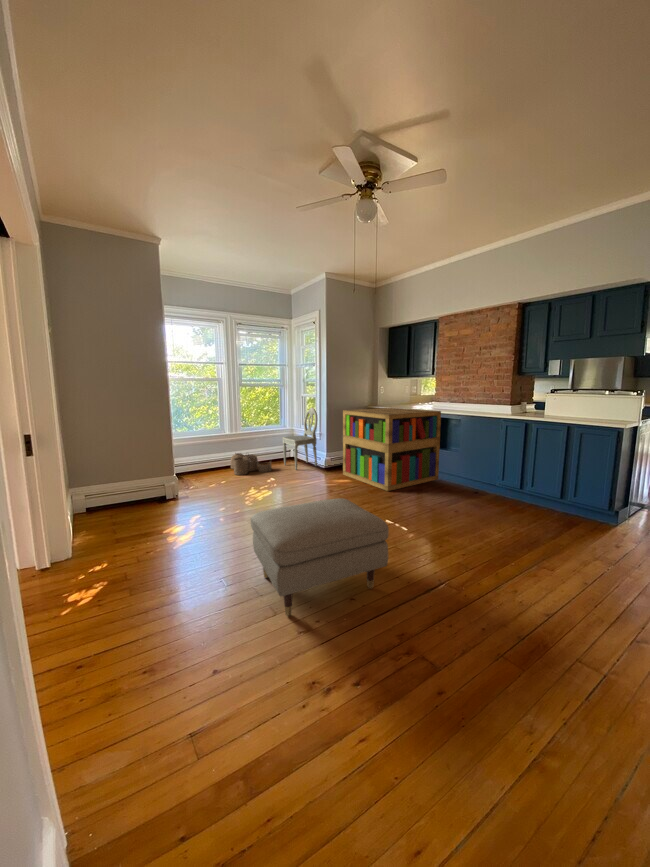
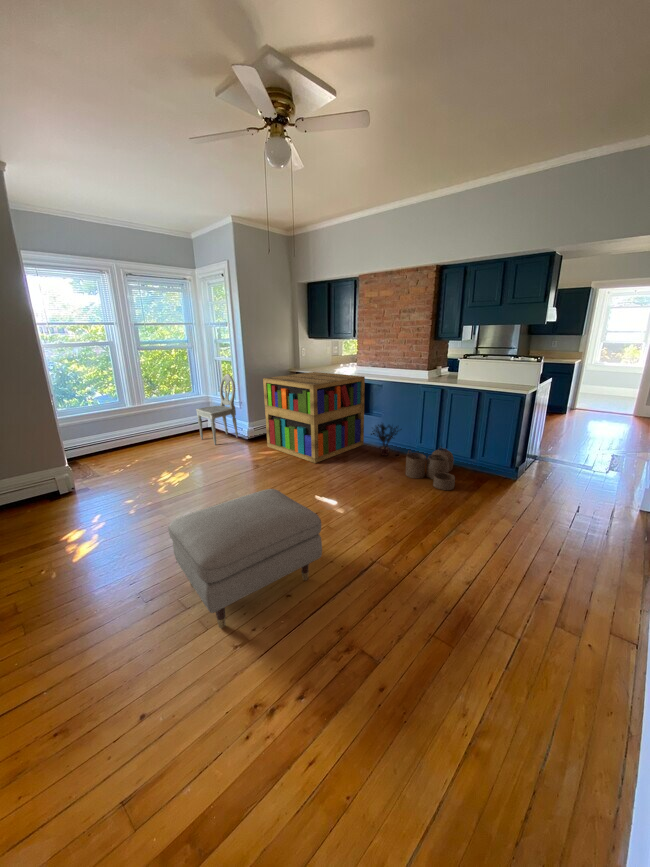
woven basket: present [231,453,272,475] -> present [406,448,455,490]
potted plant: none [444,455,480,490] -> present [371,424,398,456]

